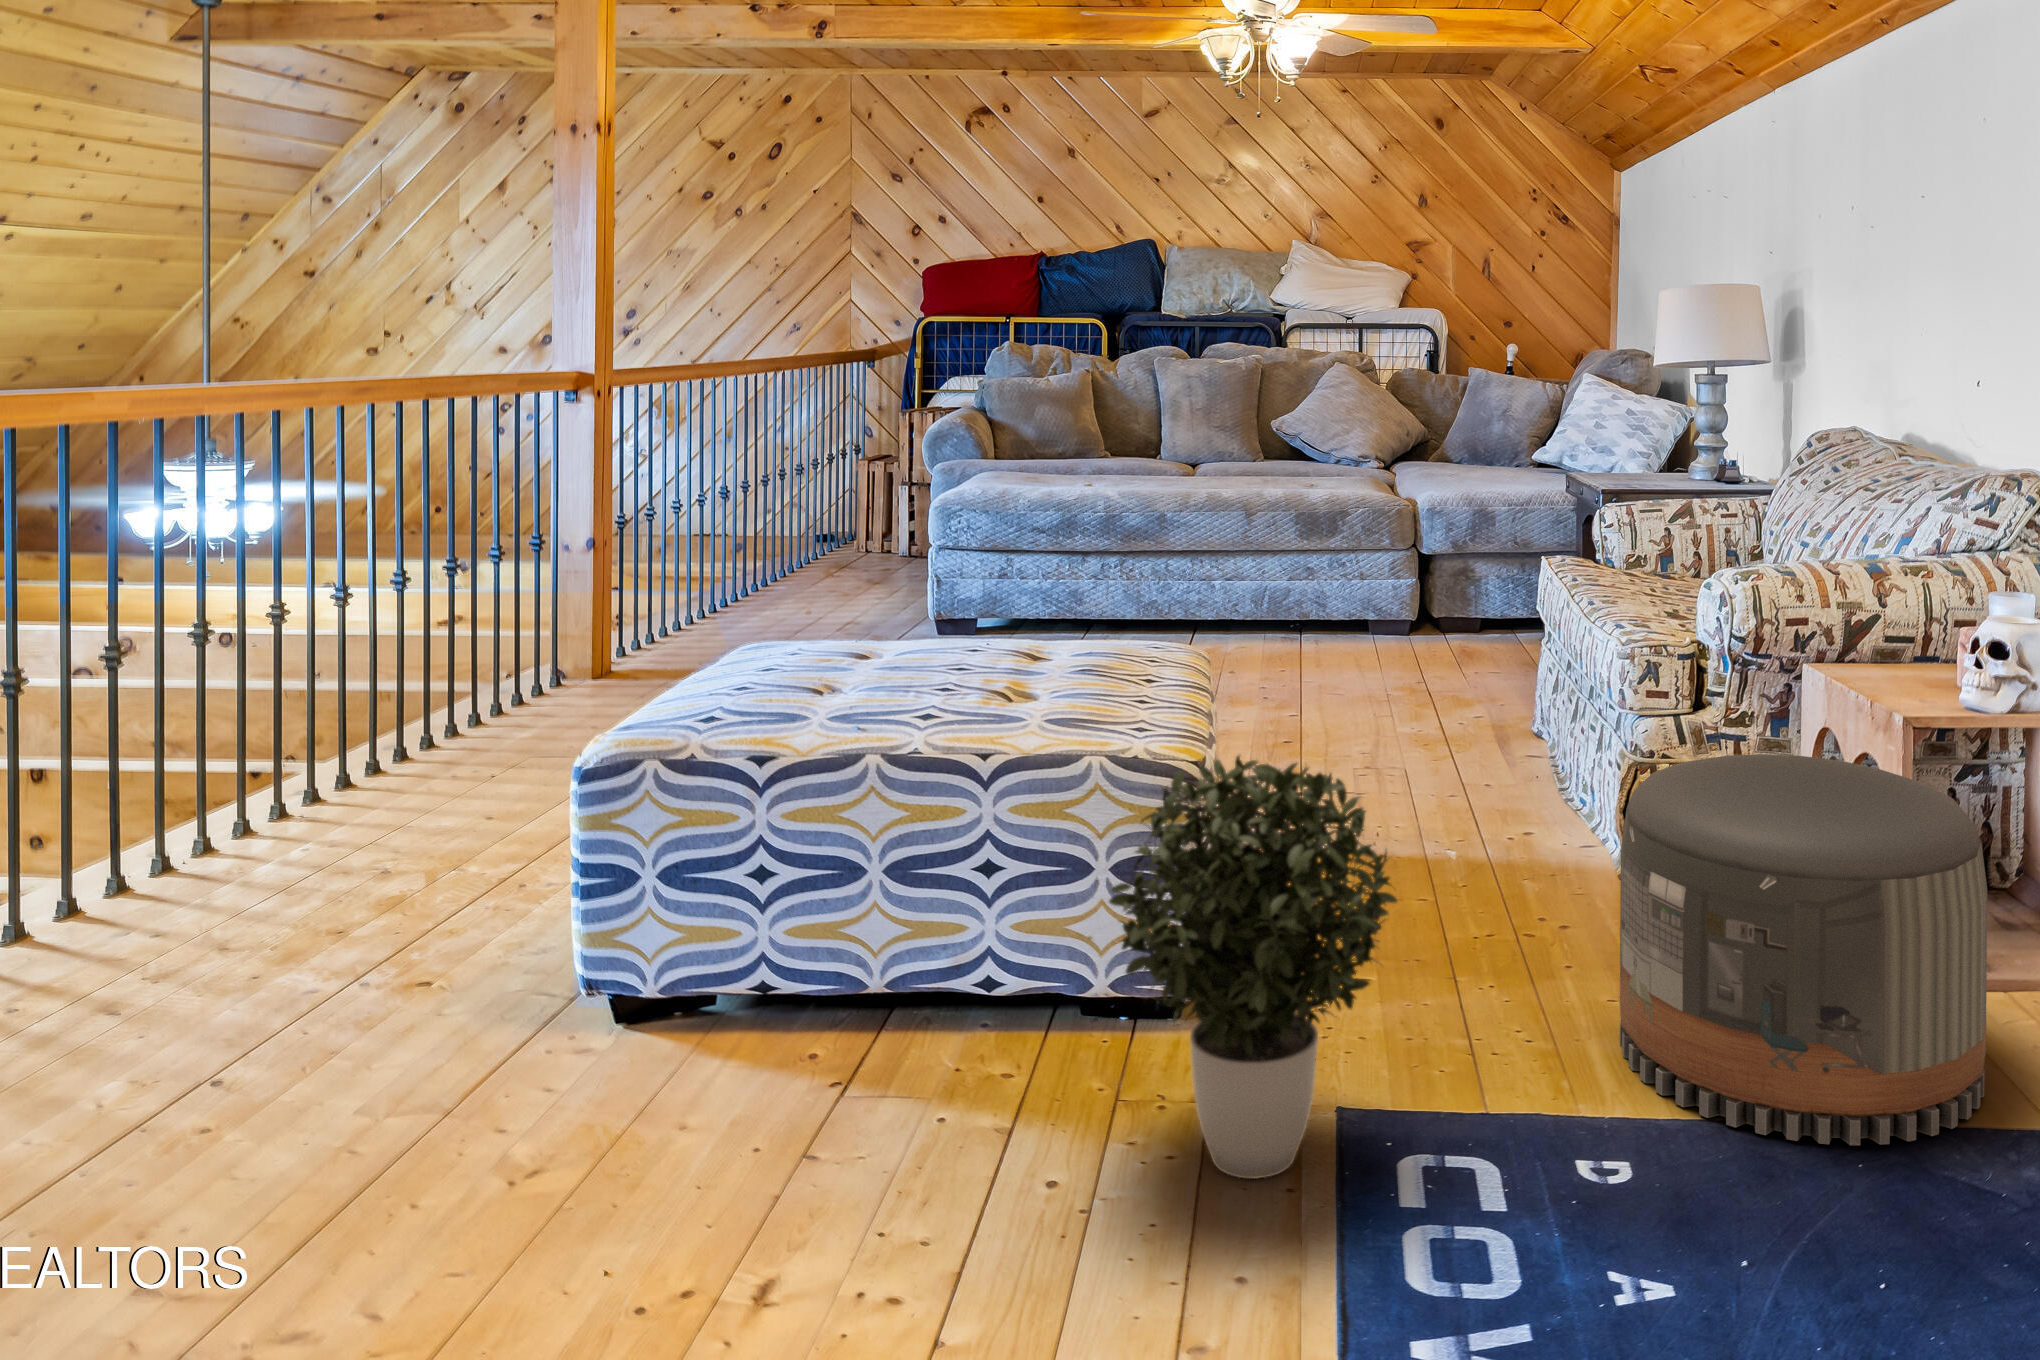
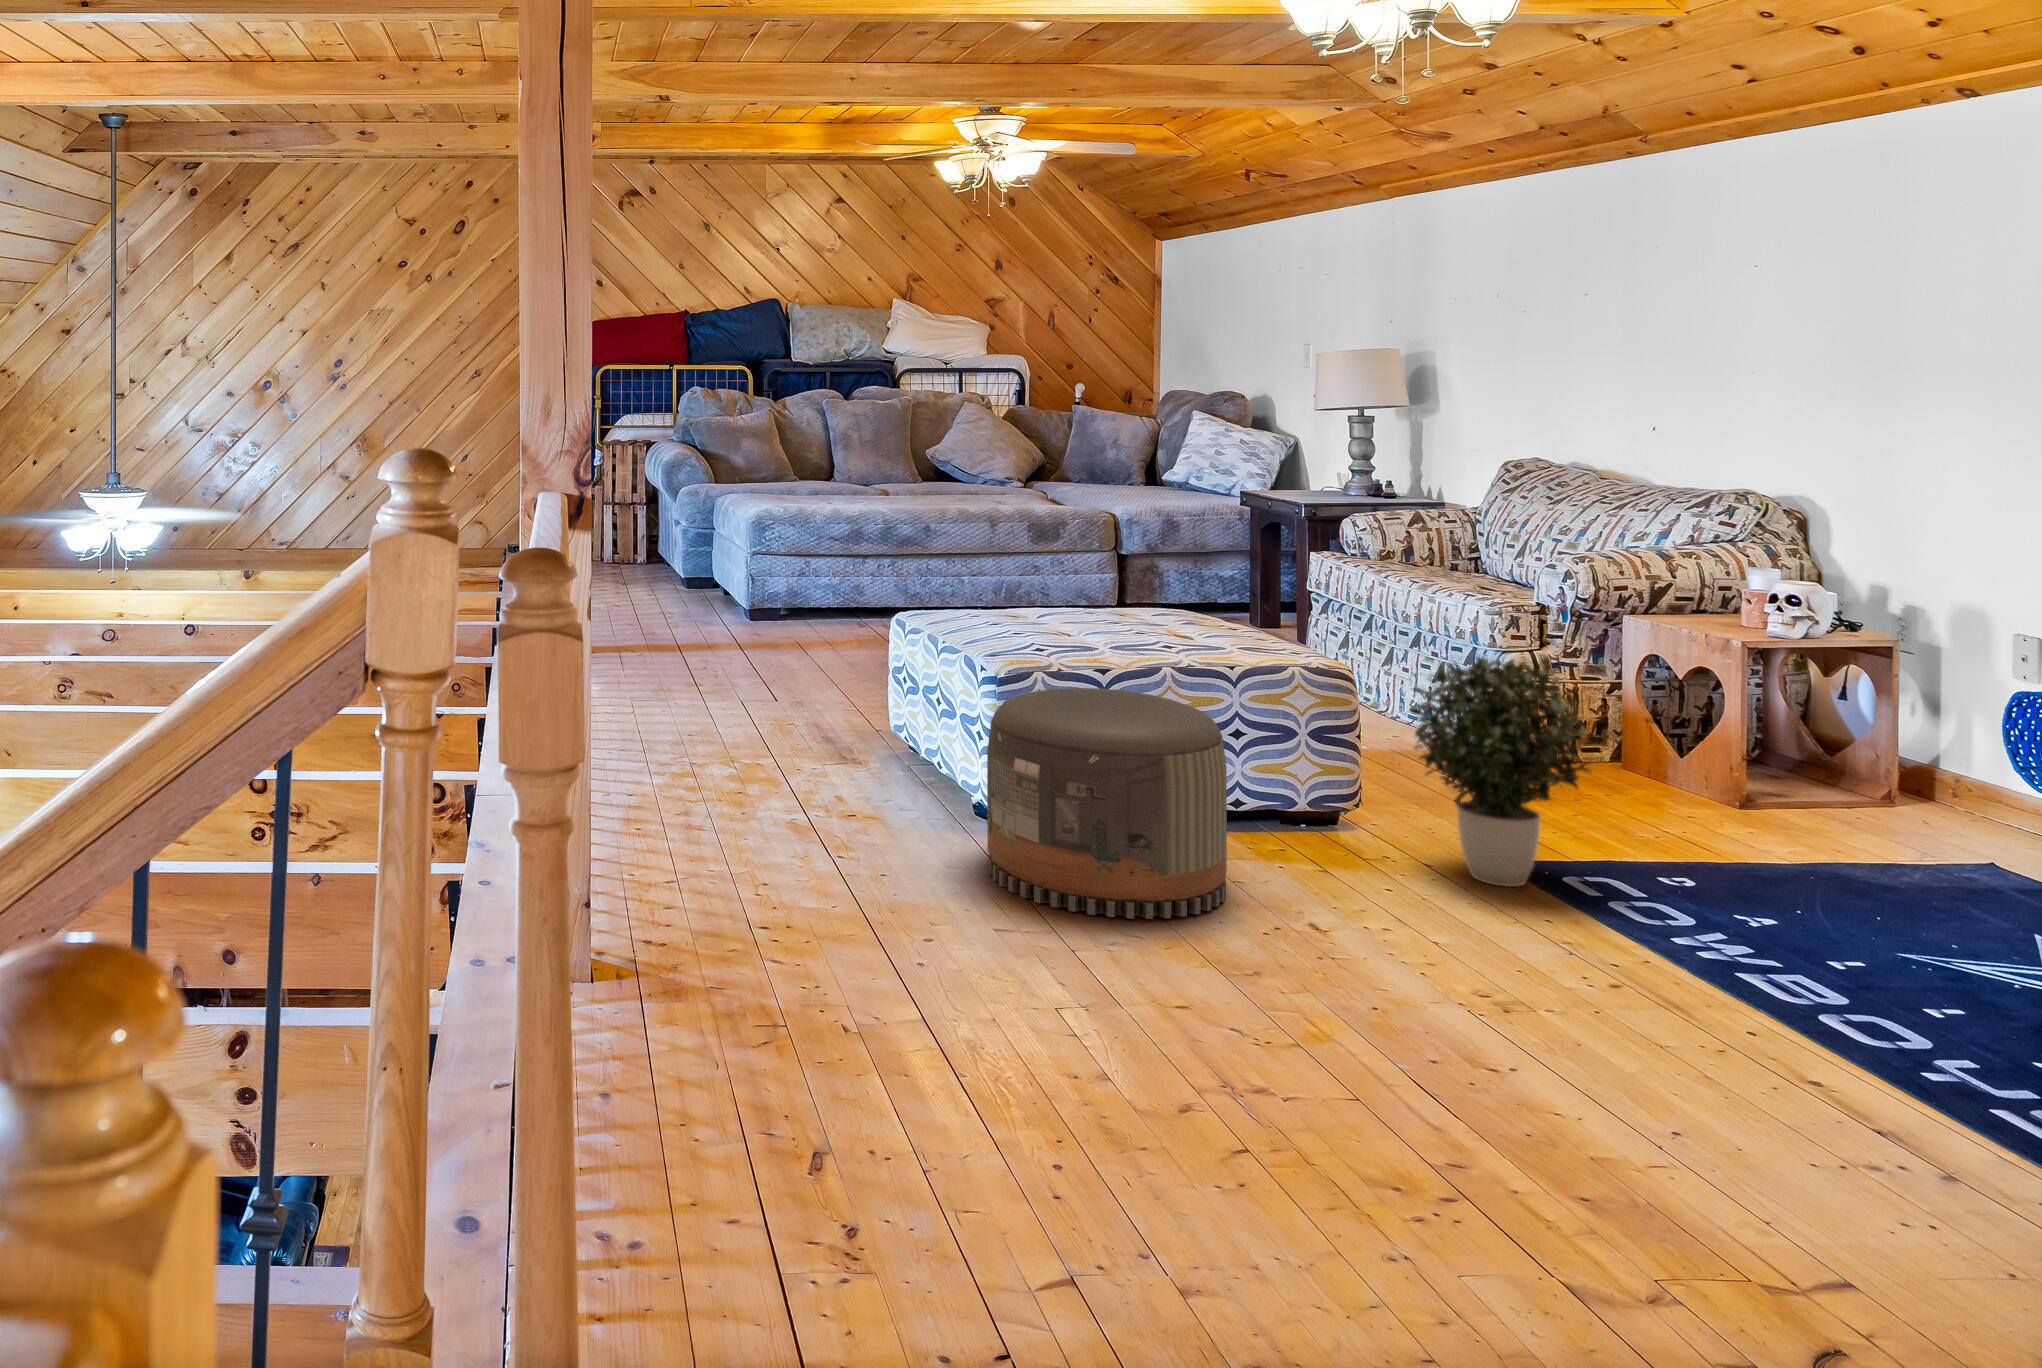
pouf: present [1620,754,1987,1145] -> present [987,688,1227,919]

